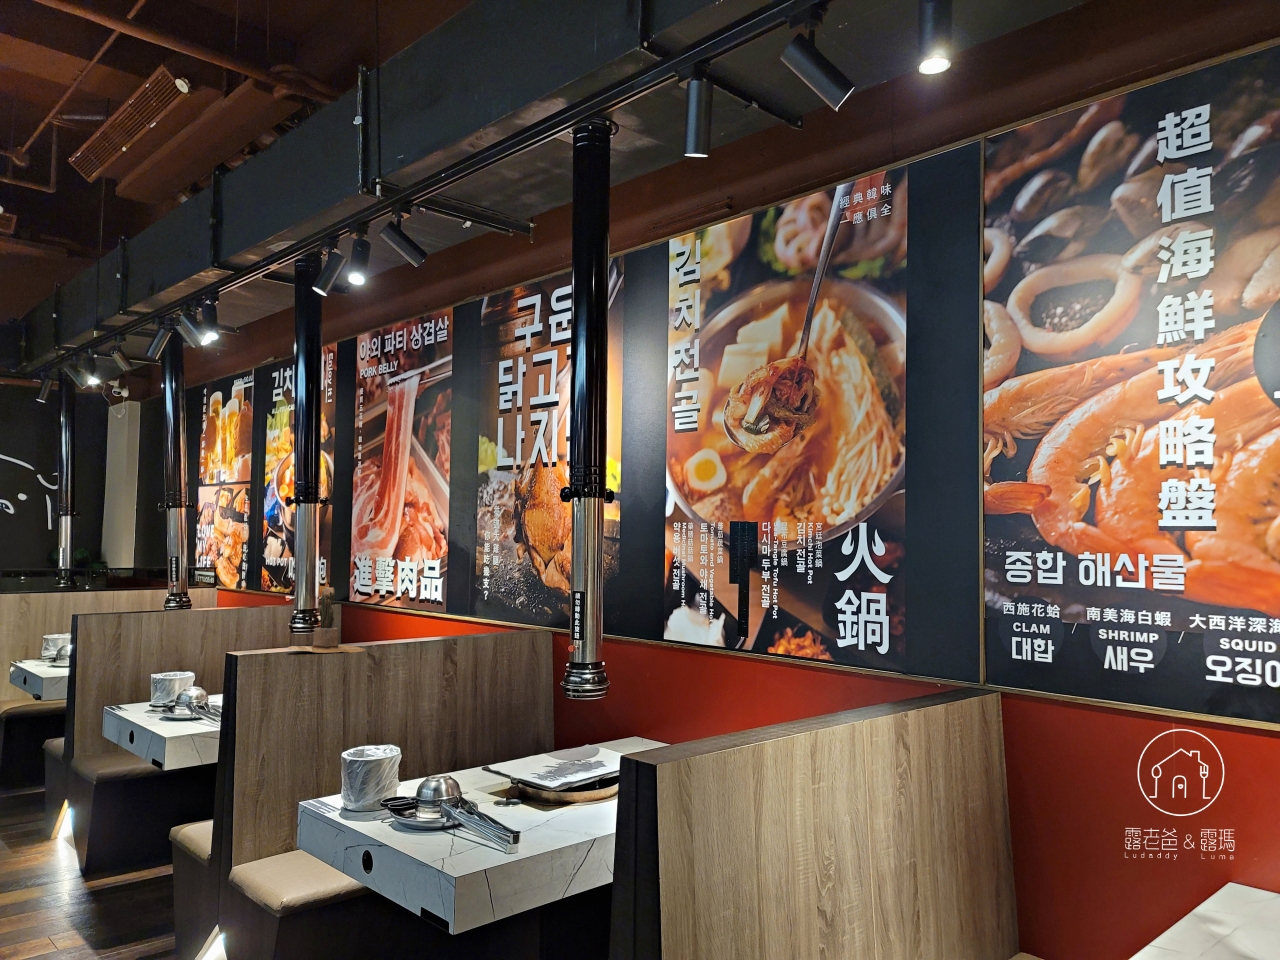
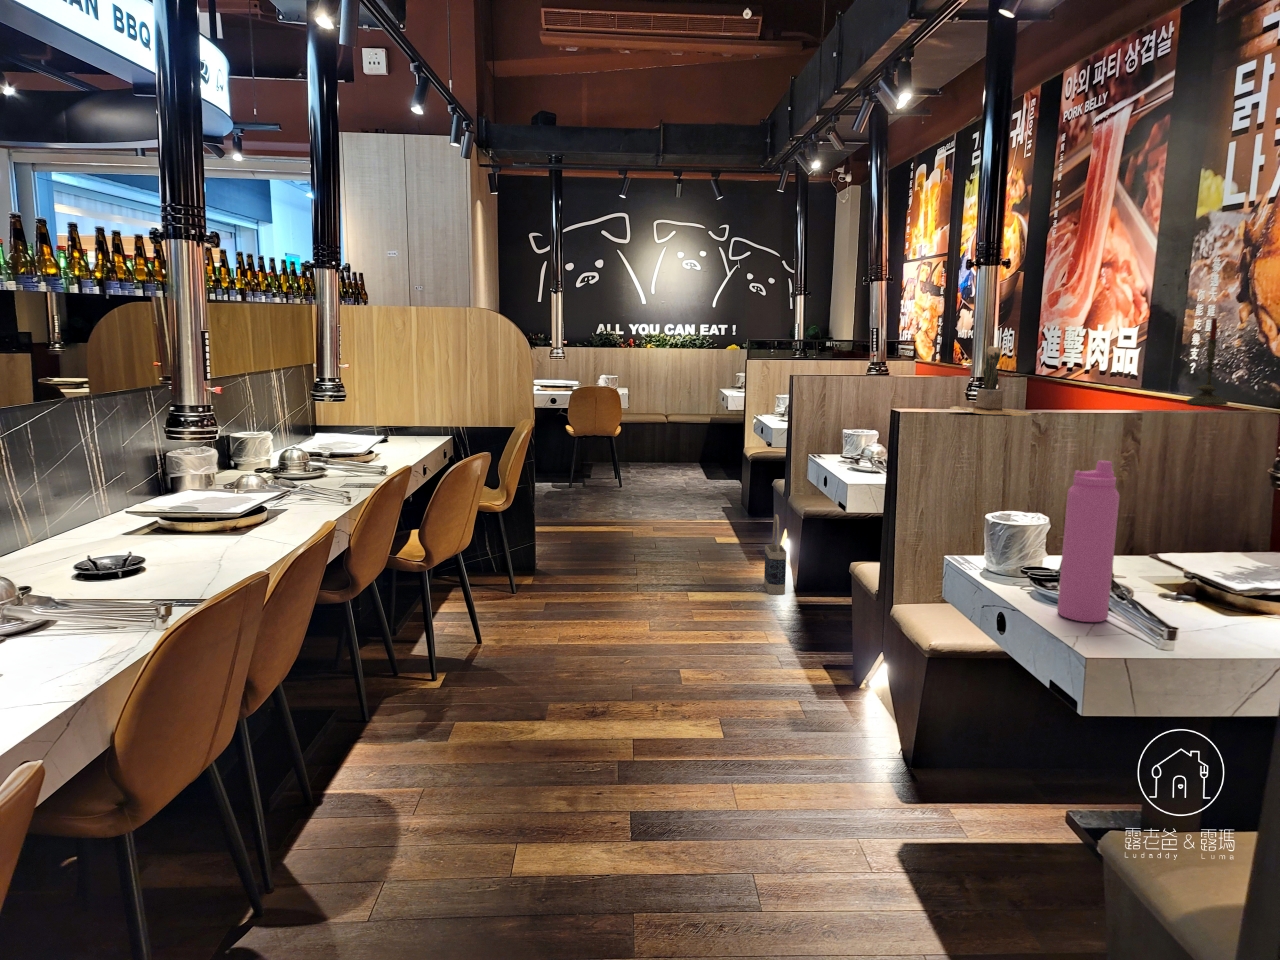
candle: none [482,553,512,630] -> present [1187,318,1228,406]
water bottle: none [420,694,464,842] -> present [1057,460,1120,622]
bag: none [42,784,76,887] -> present [764,515,786,595]

